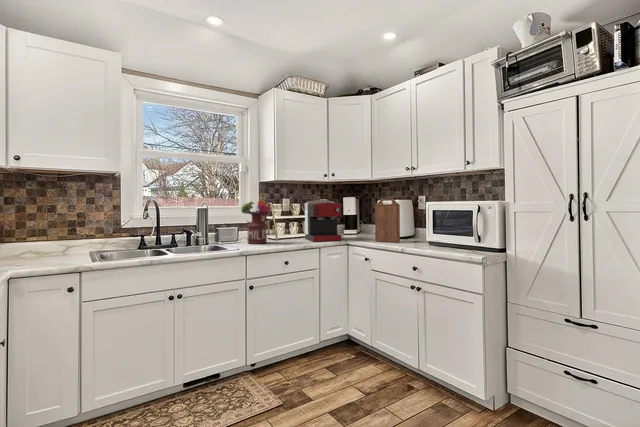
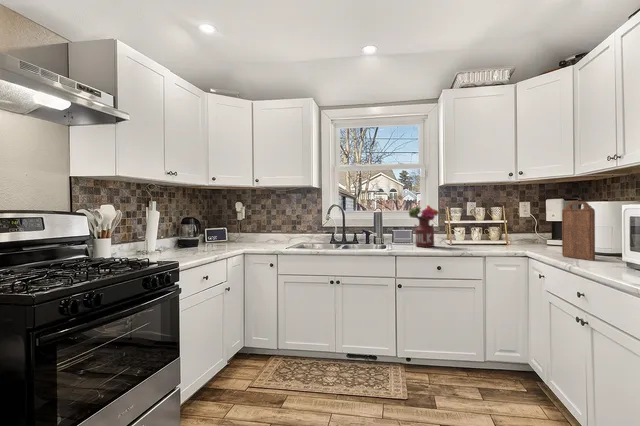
coffee maker: present [305,200,342,242] -> none [483,204,521,251]

